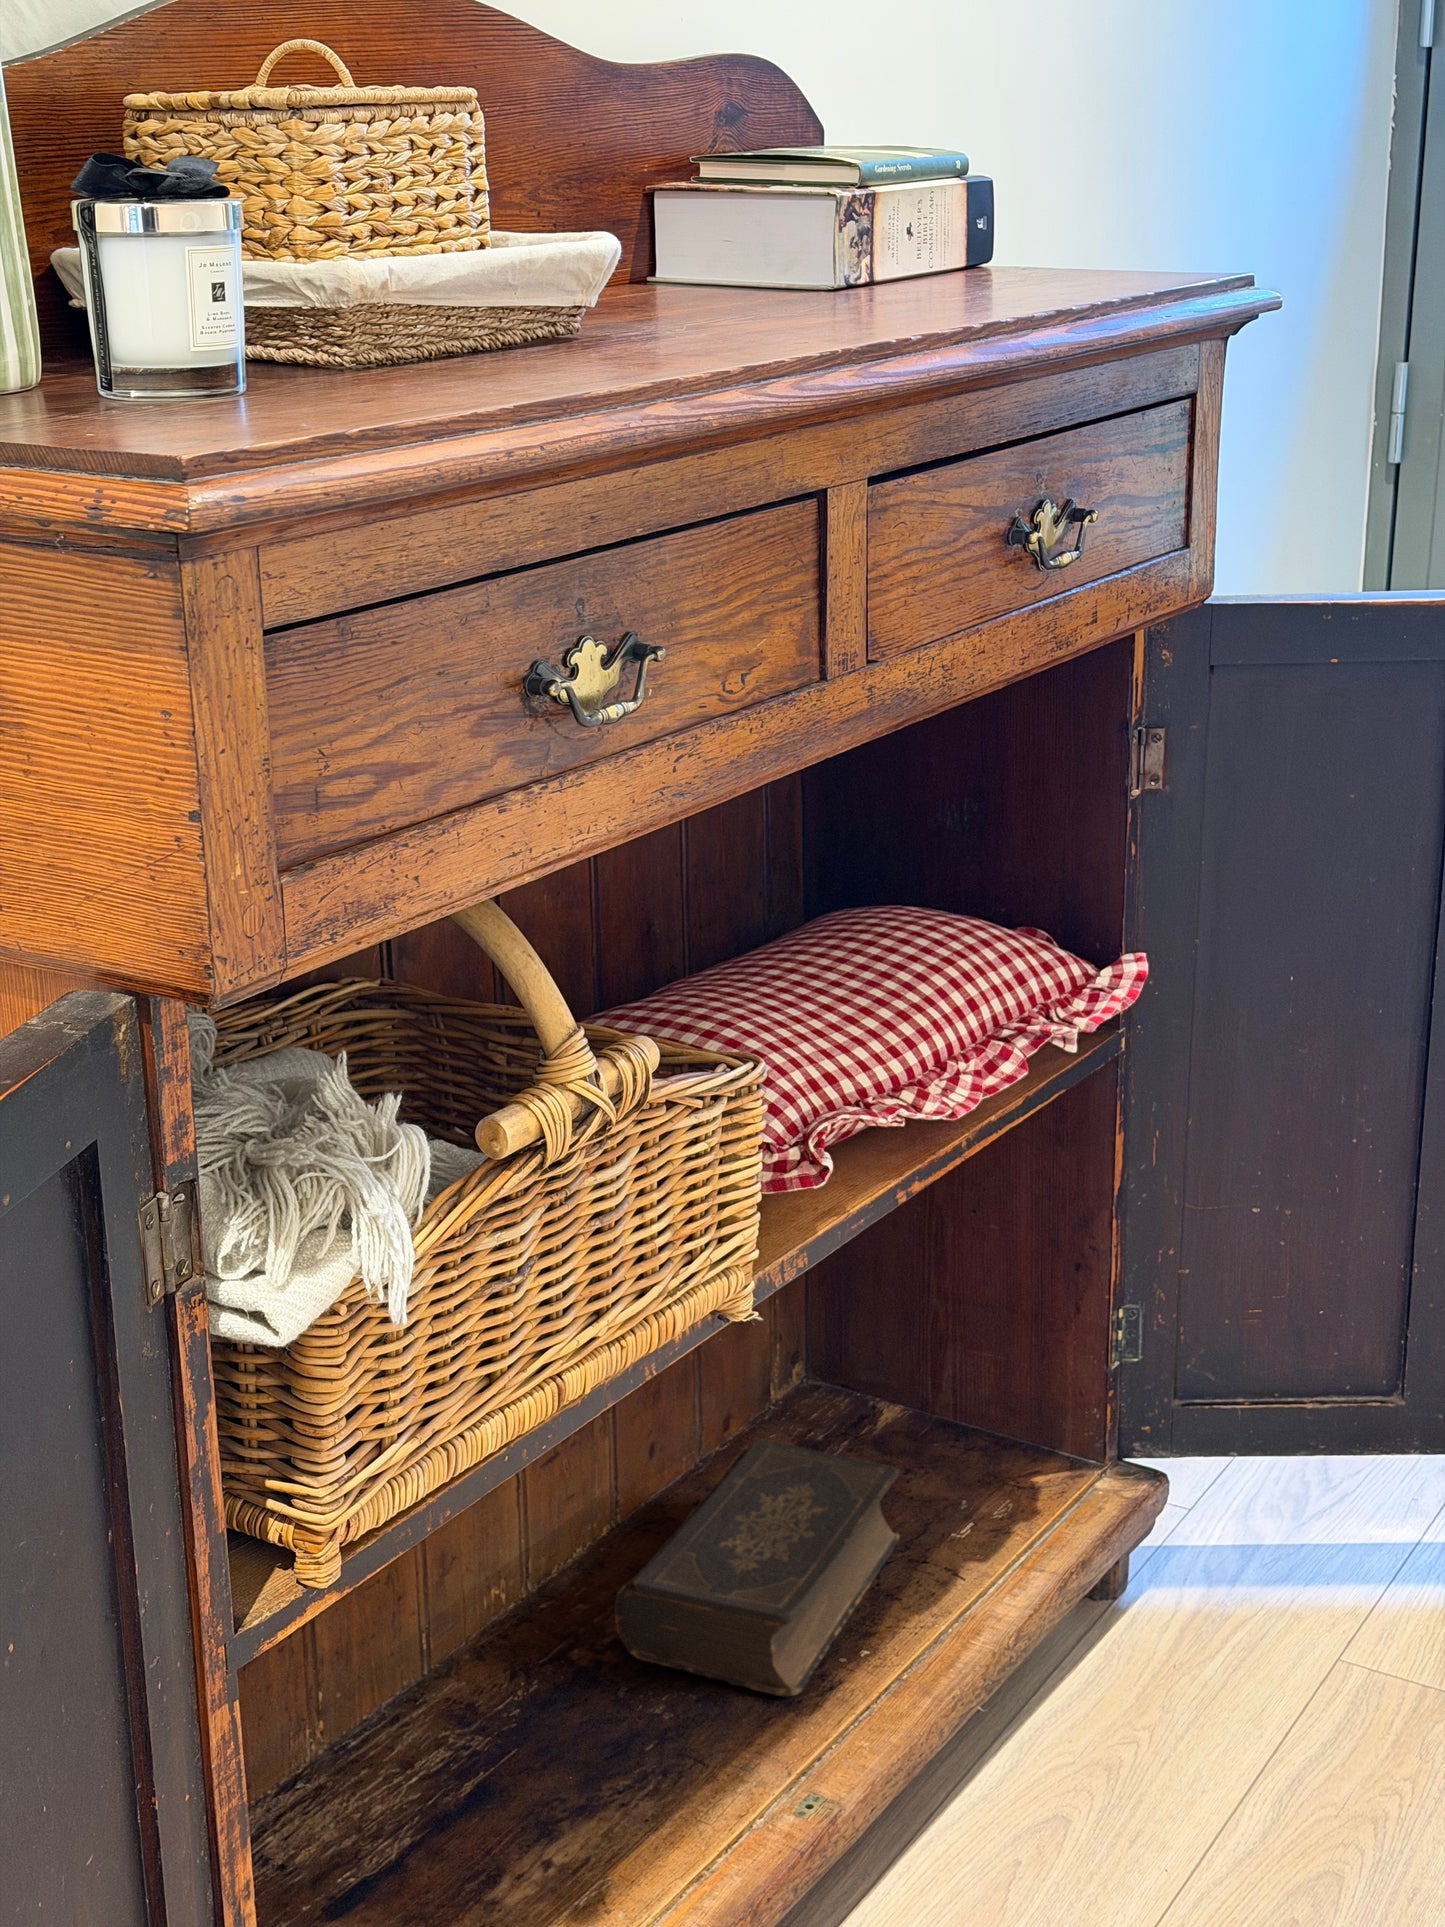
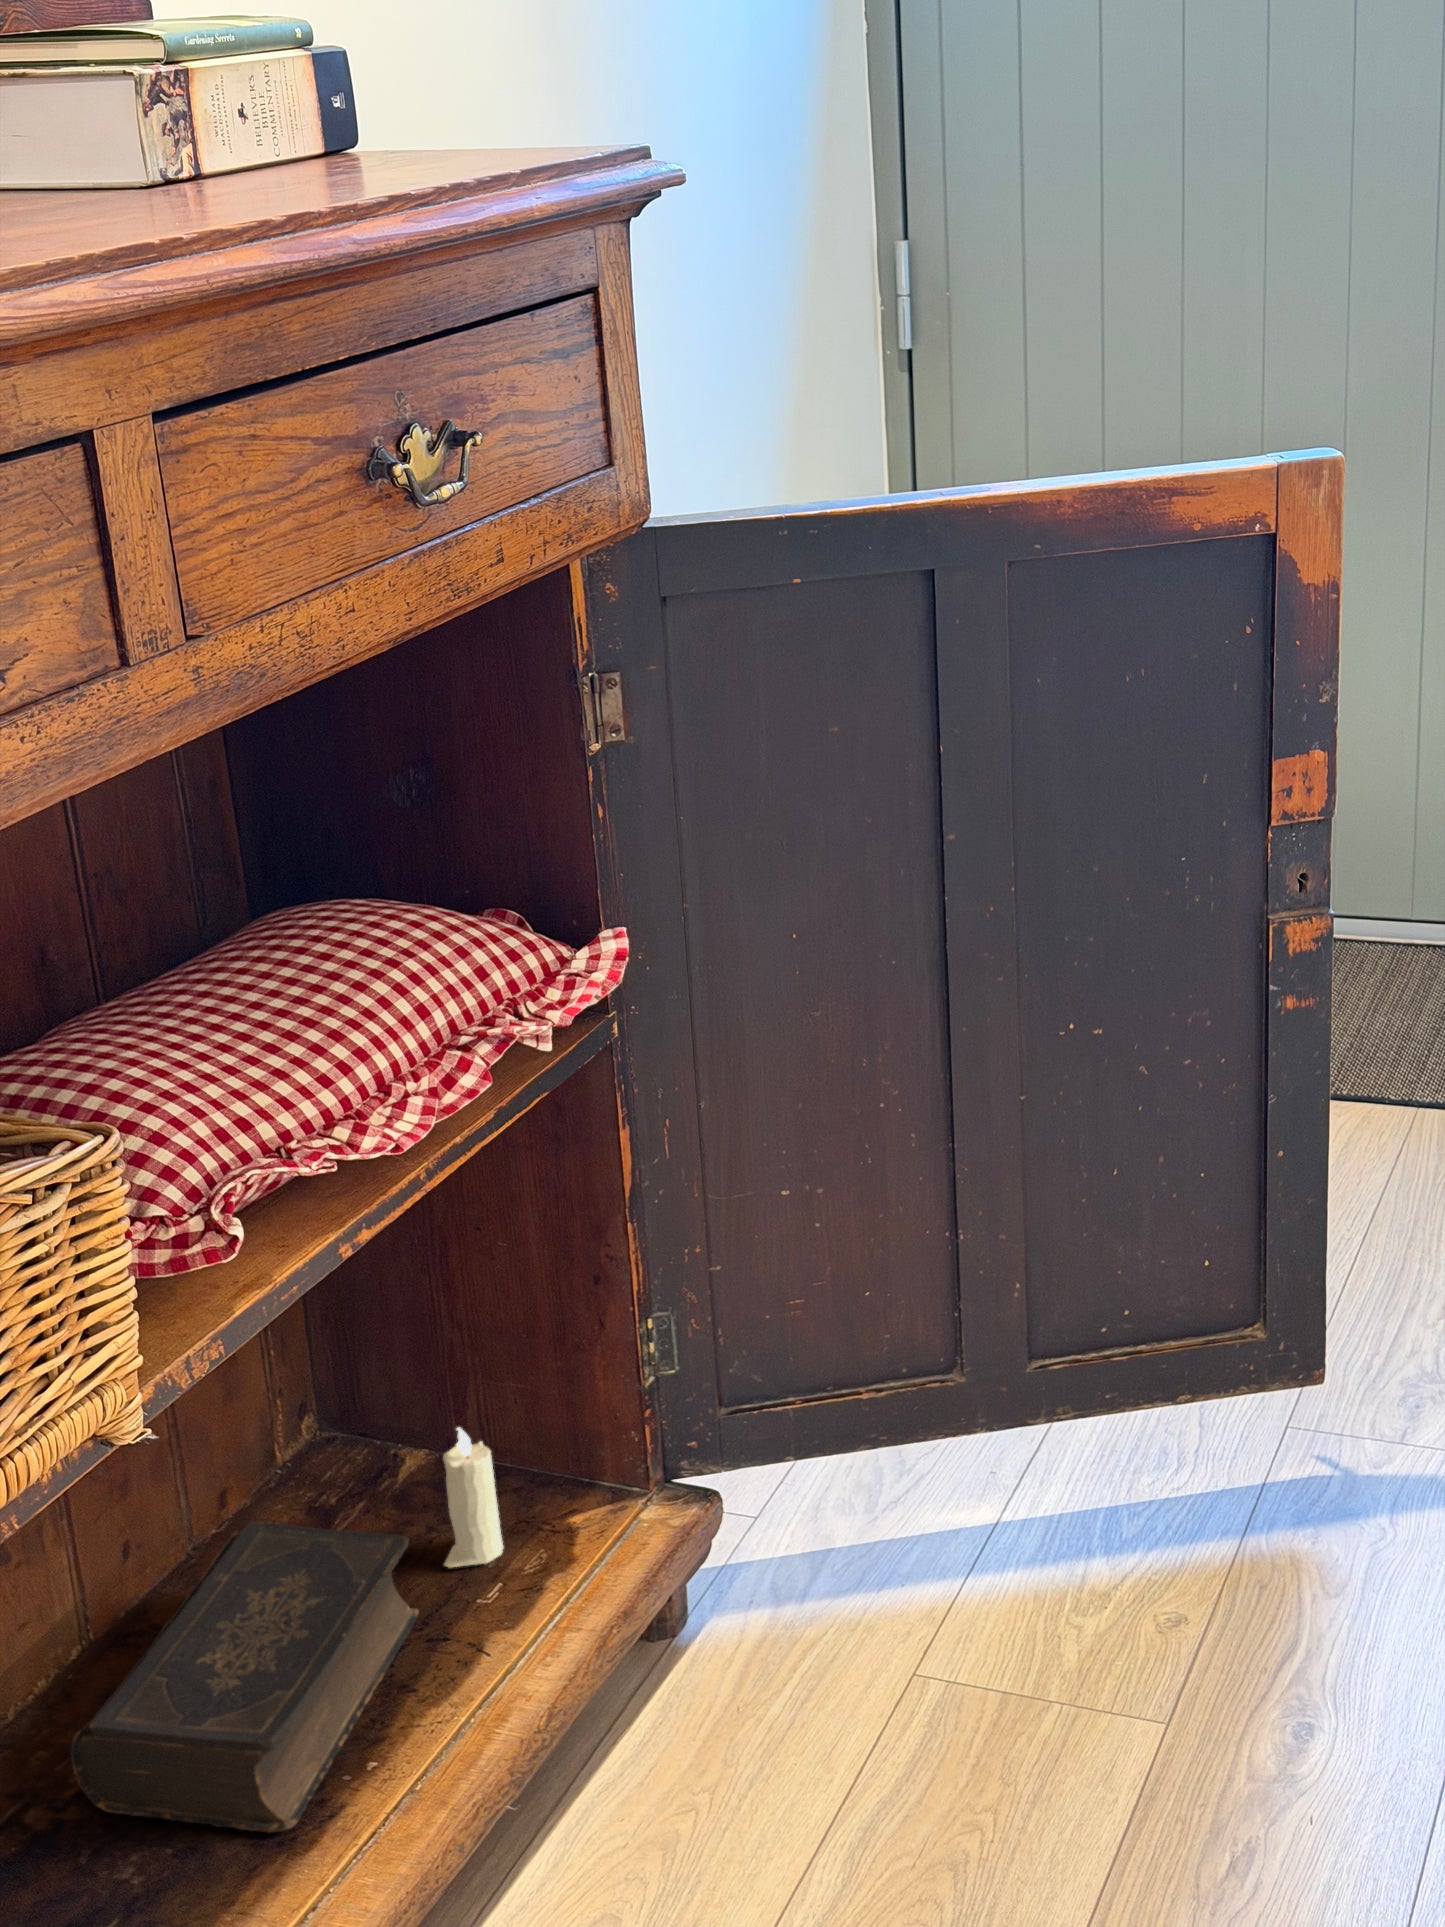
candle: none [921,1379,974,1505] -> present [443,1427,503,1567]

